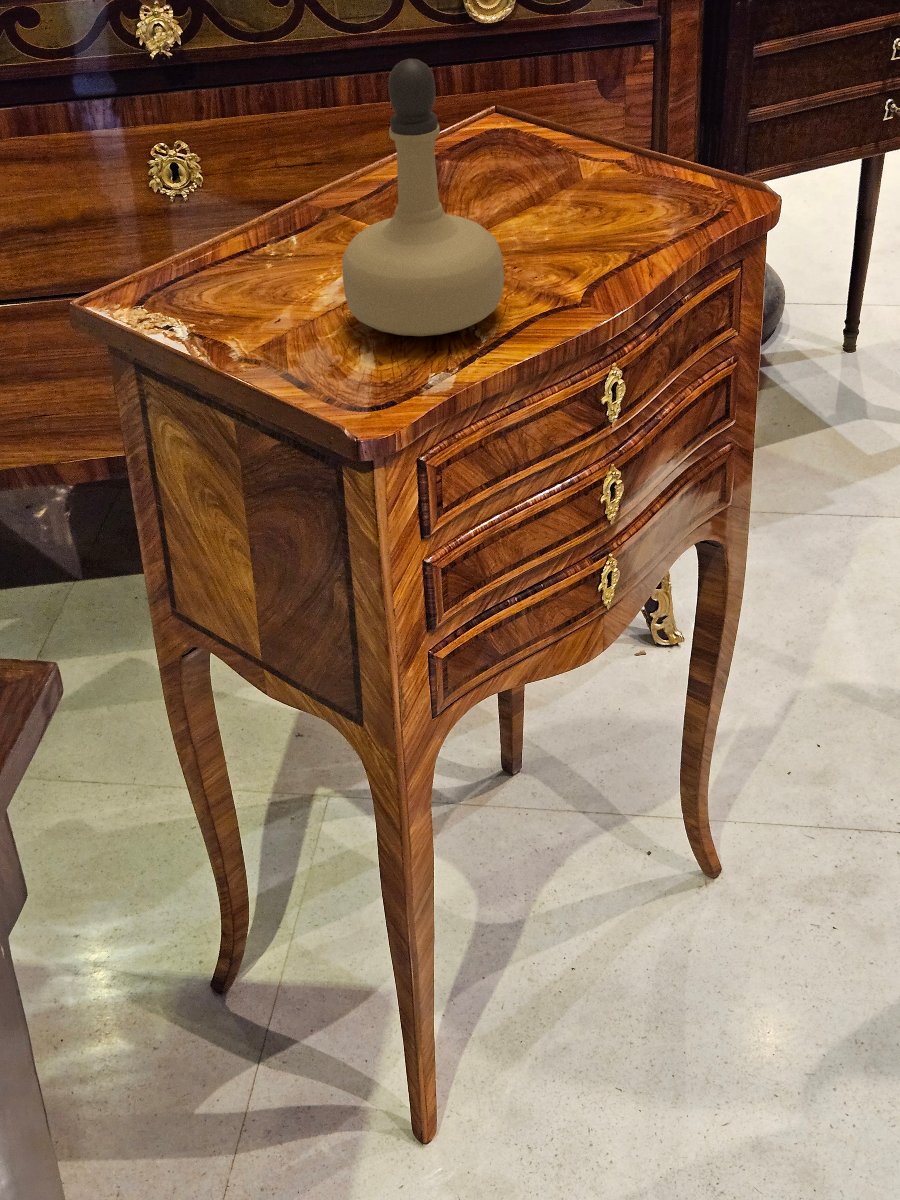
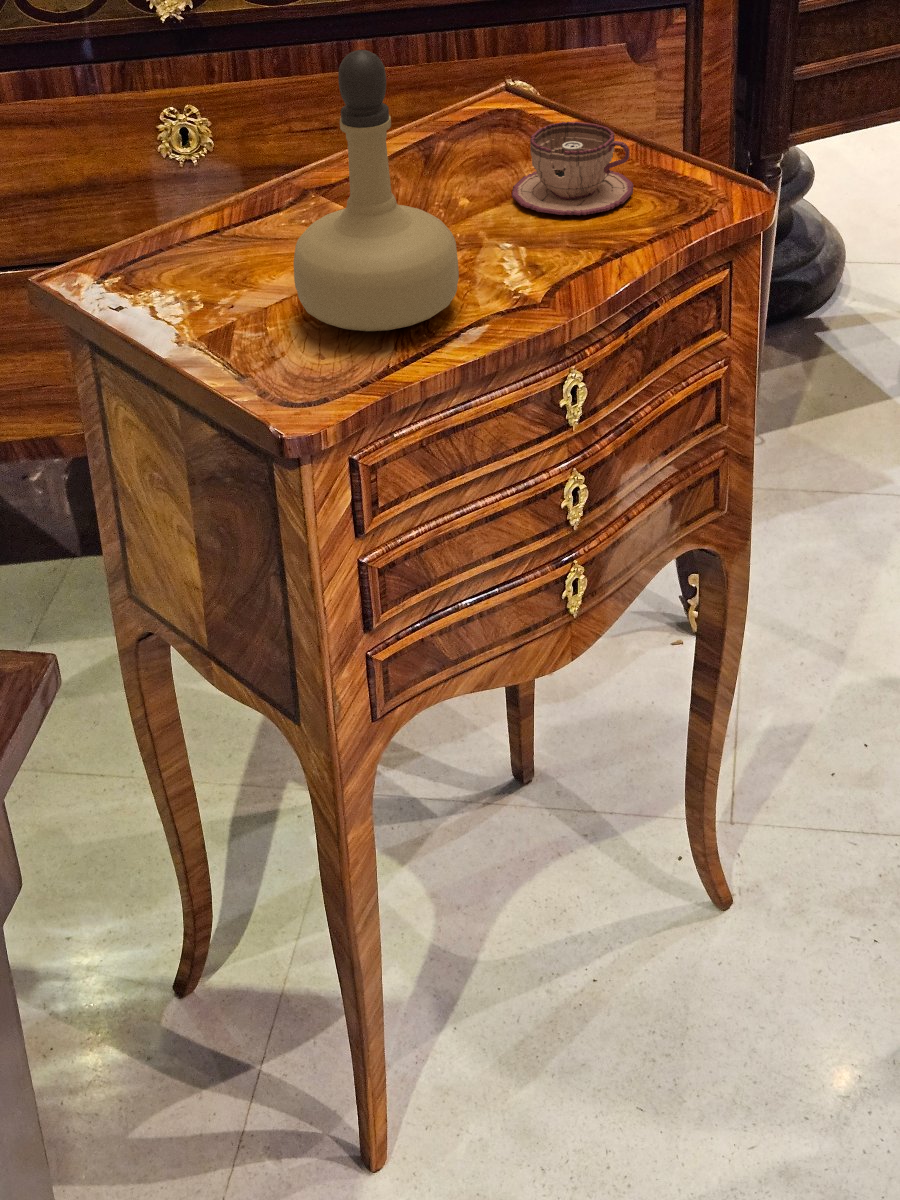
teacup: none [527,134,644,222] -> present [512,122,633,215]

